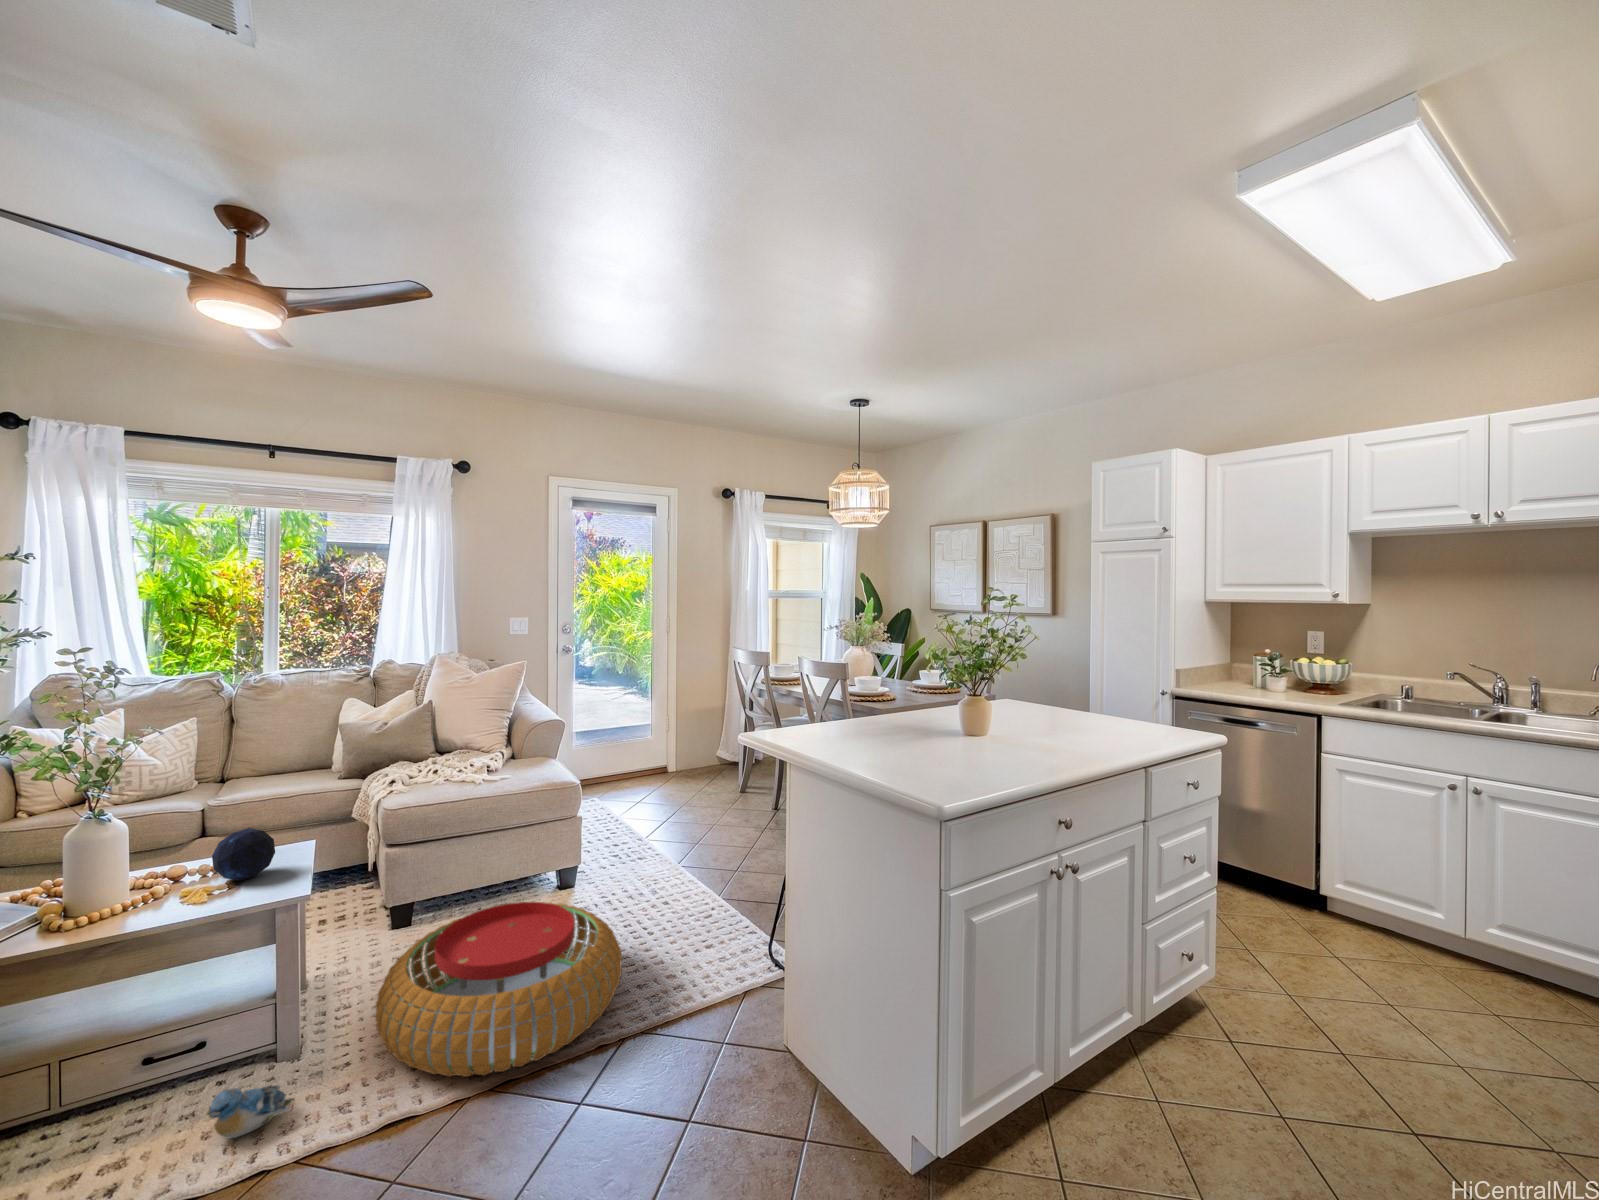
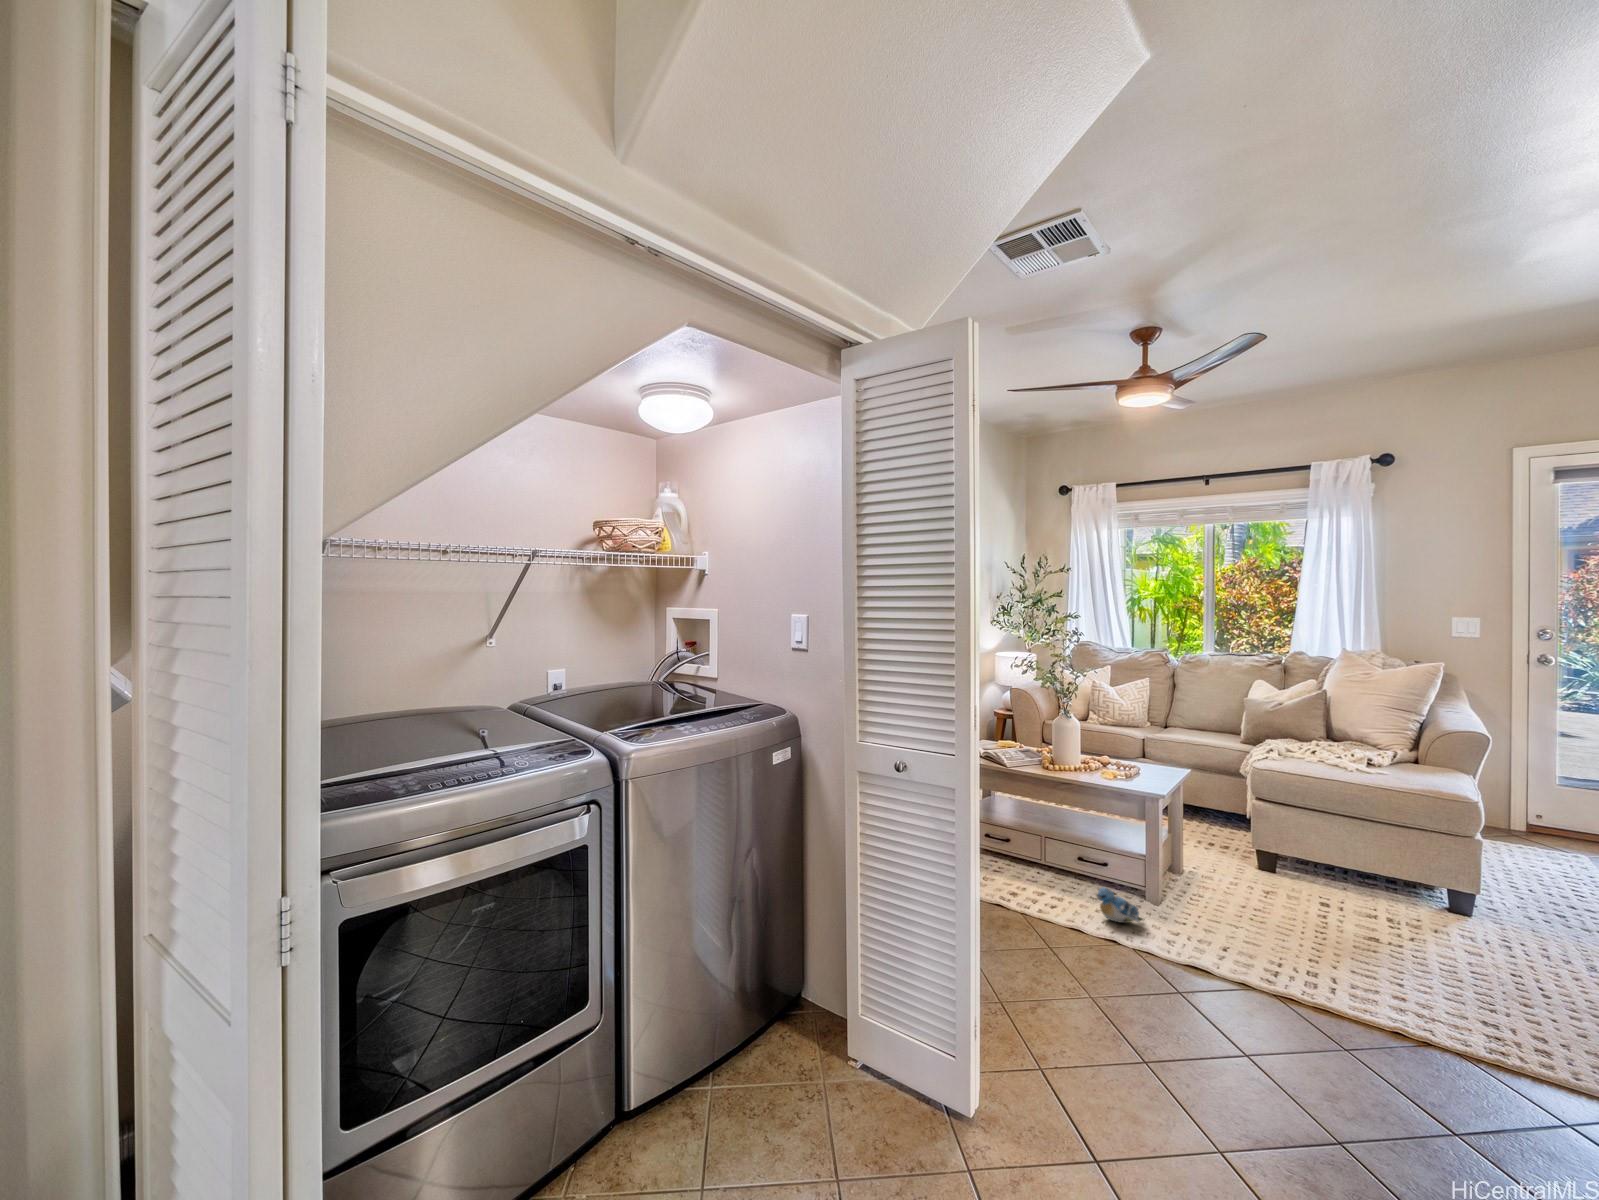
decorative orb: present [212,828,275,881] -> none [1121,744,1158,777]
pouf: present [376,902,622,1077] -> none [1204,865,1465,1013]

